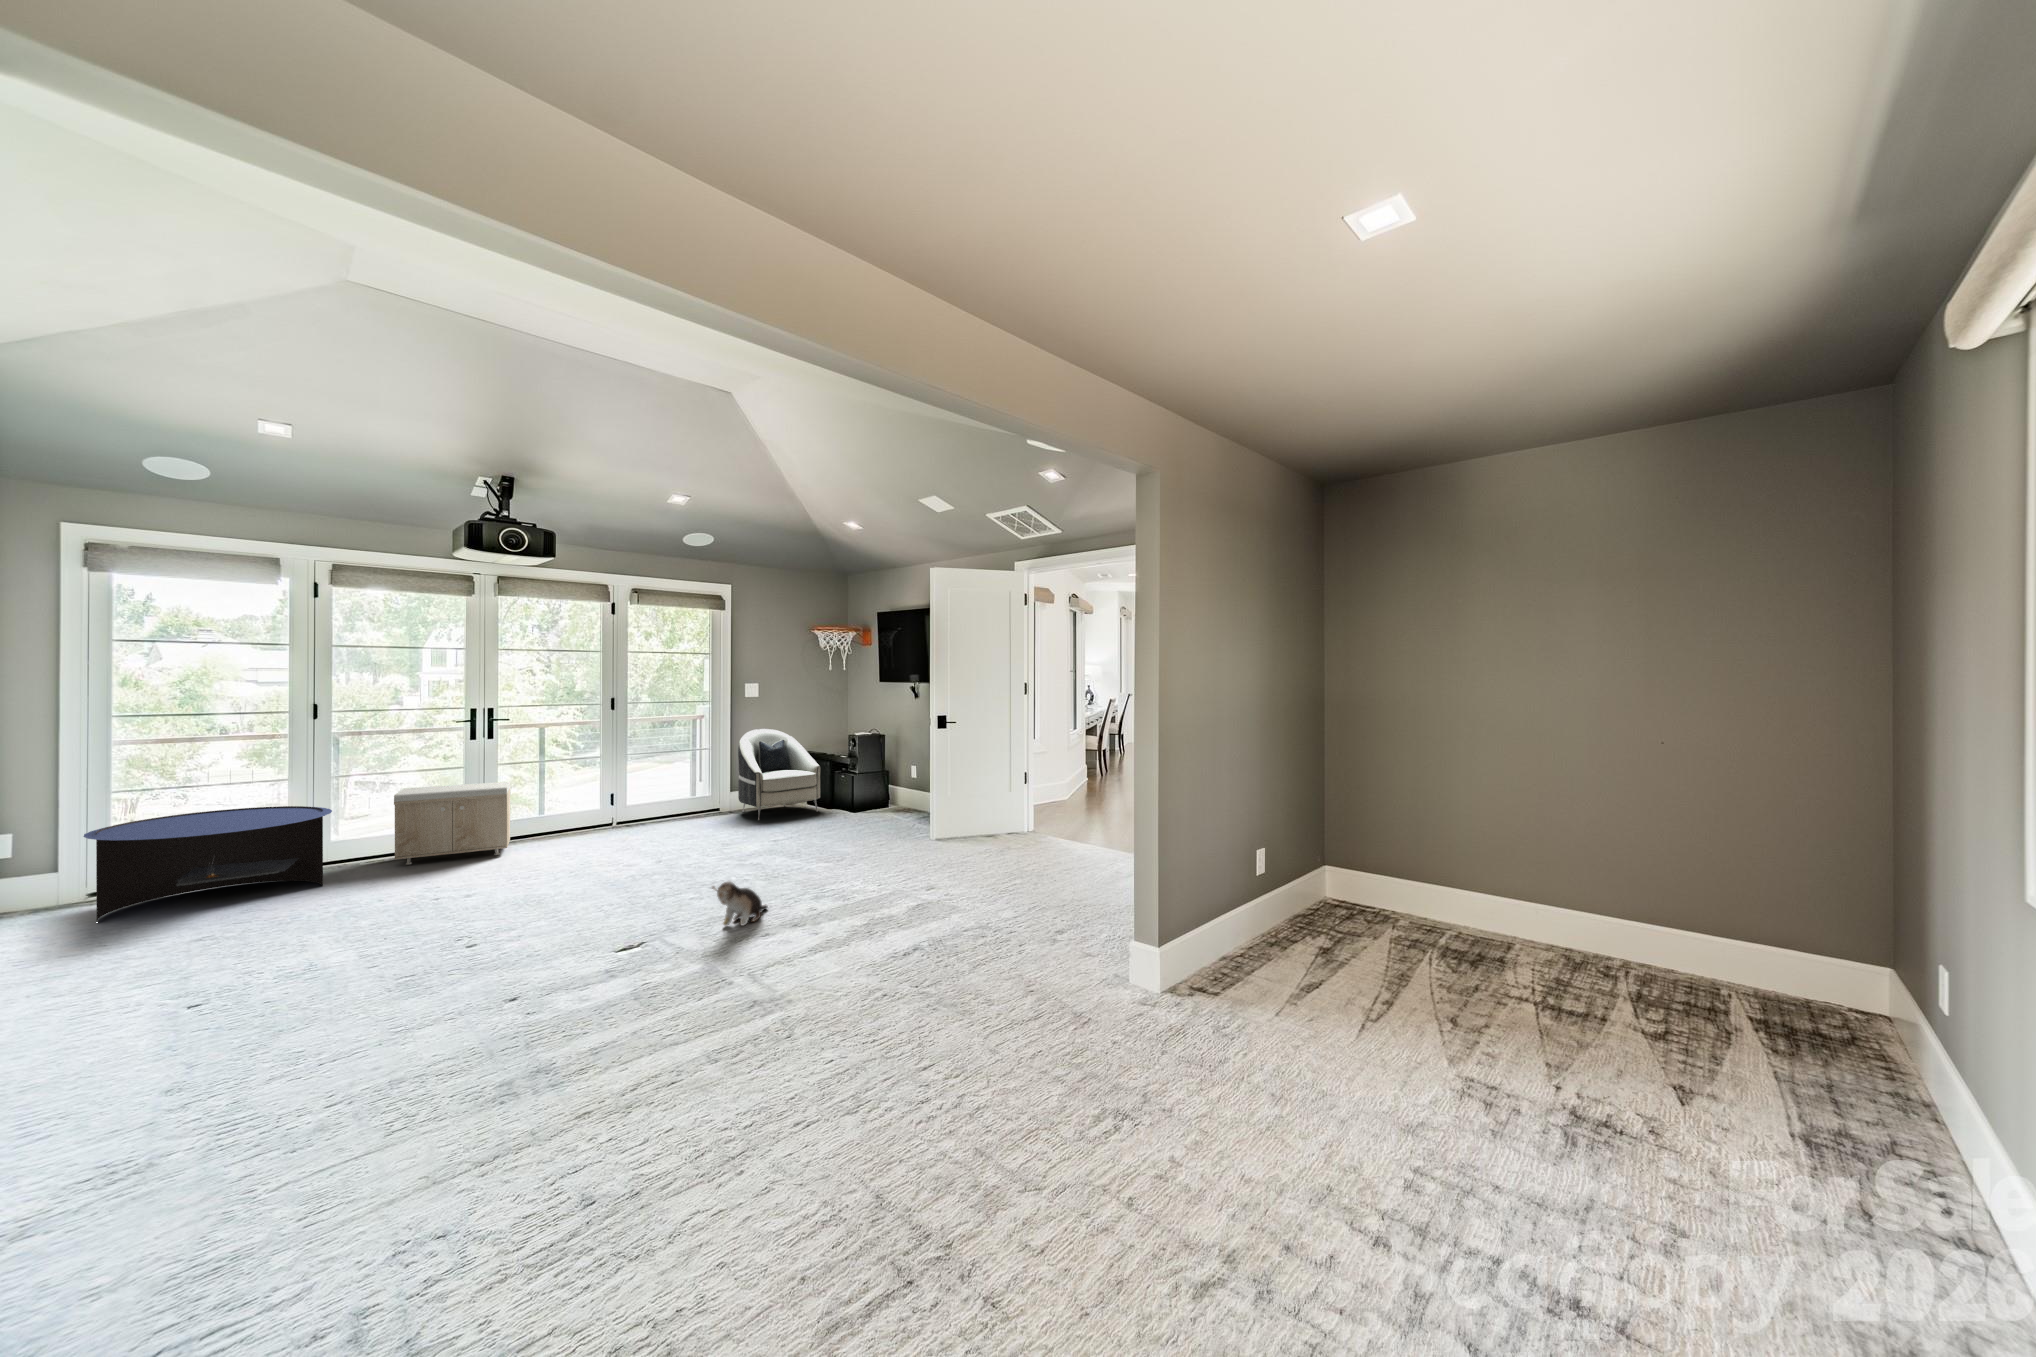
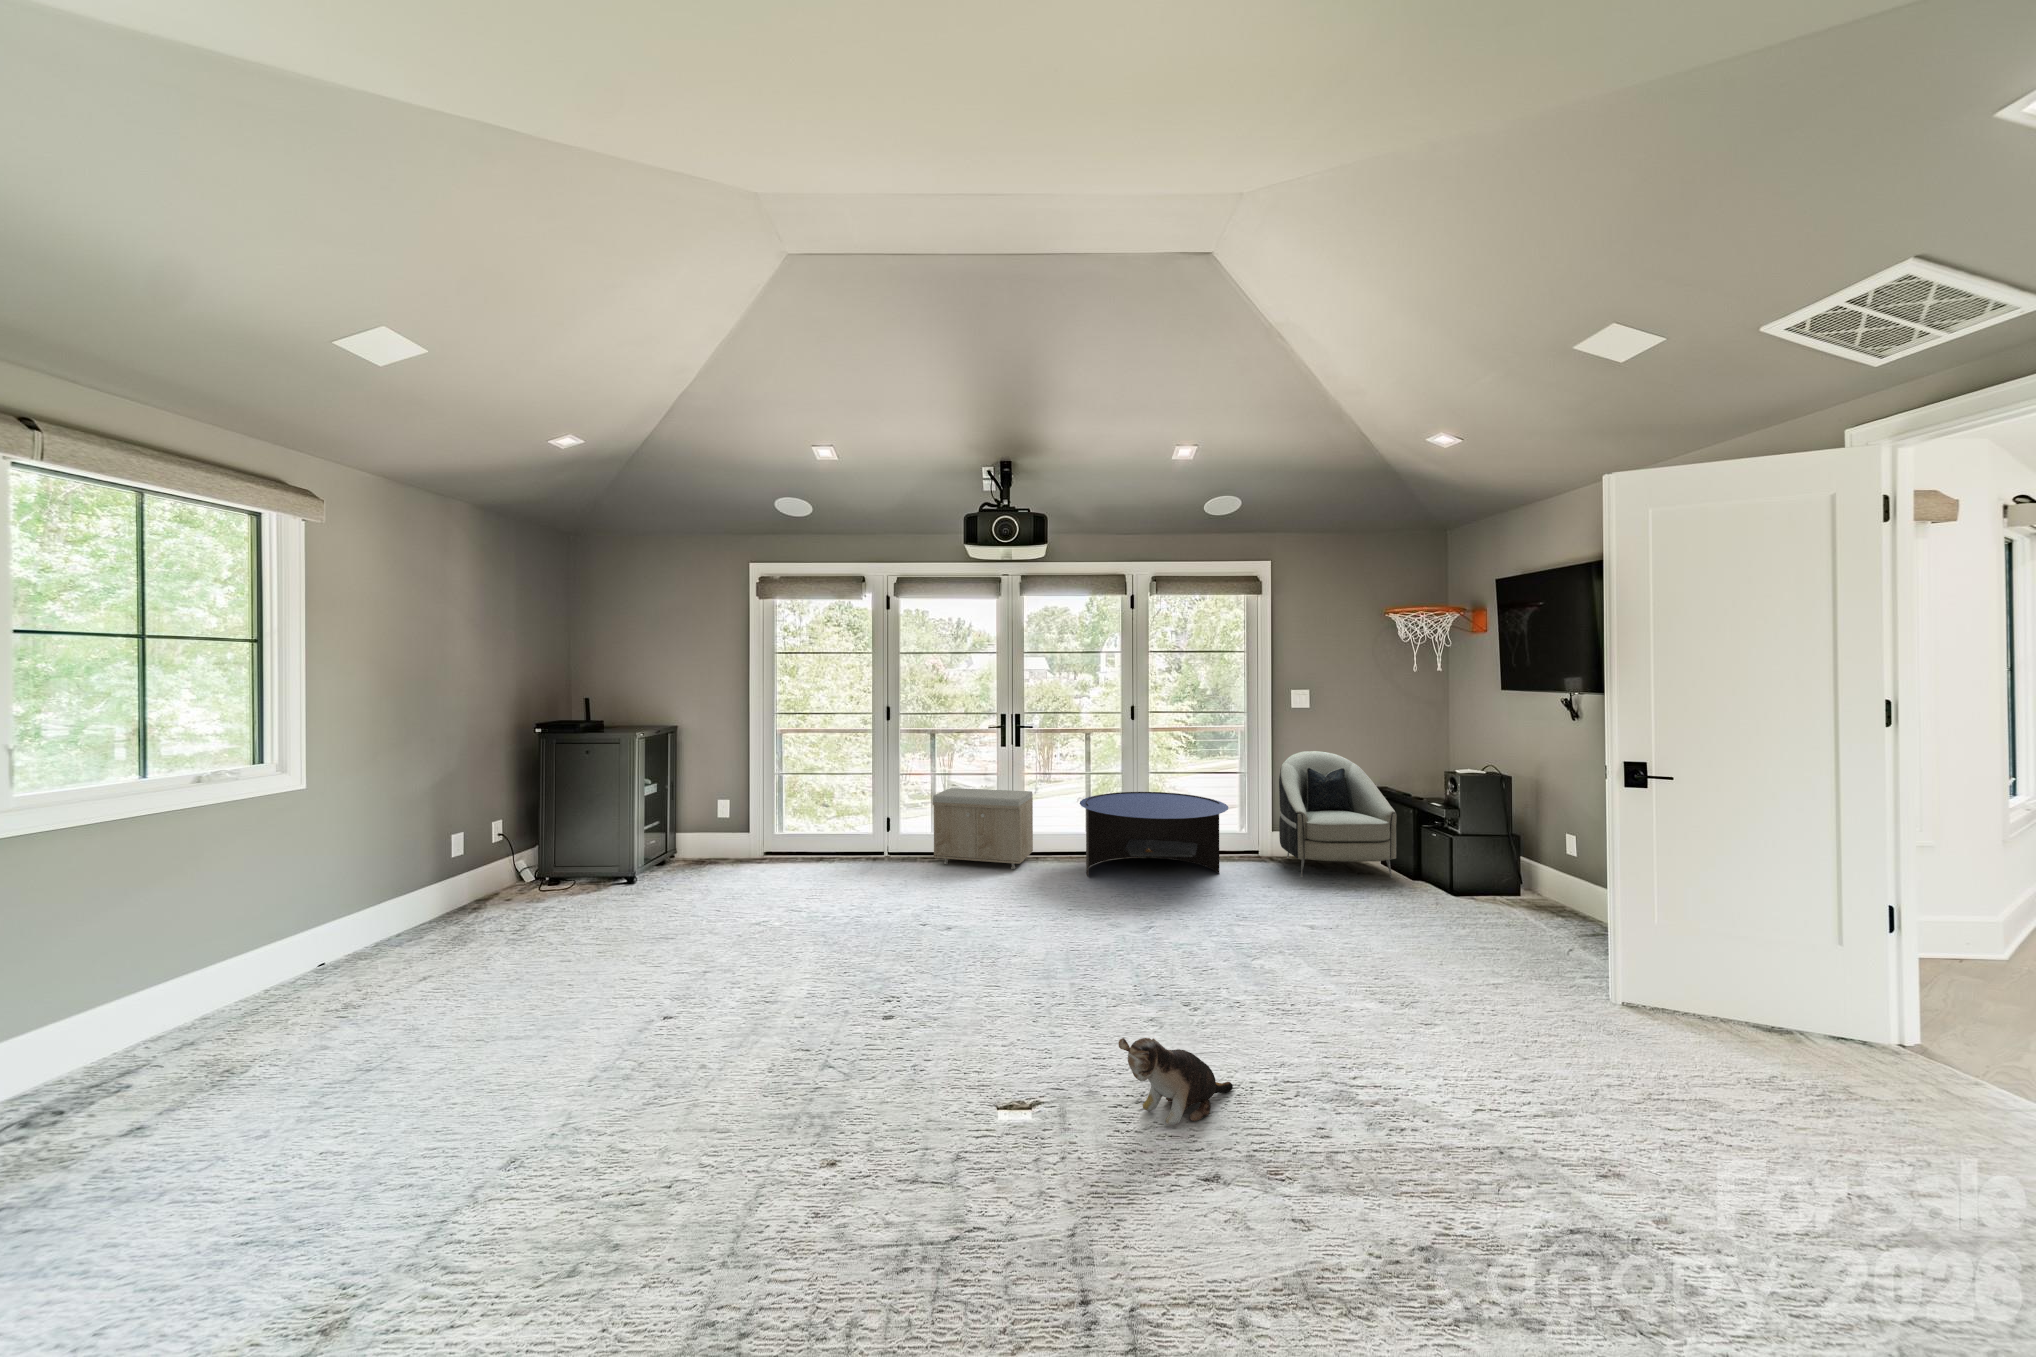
coffee table: present [84,806,332,920] -> present [1080,792,1228,876]

